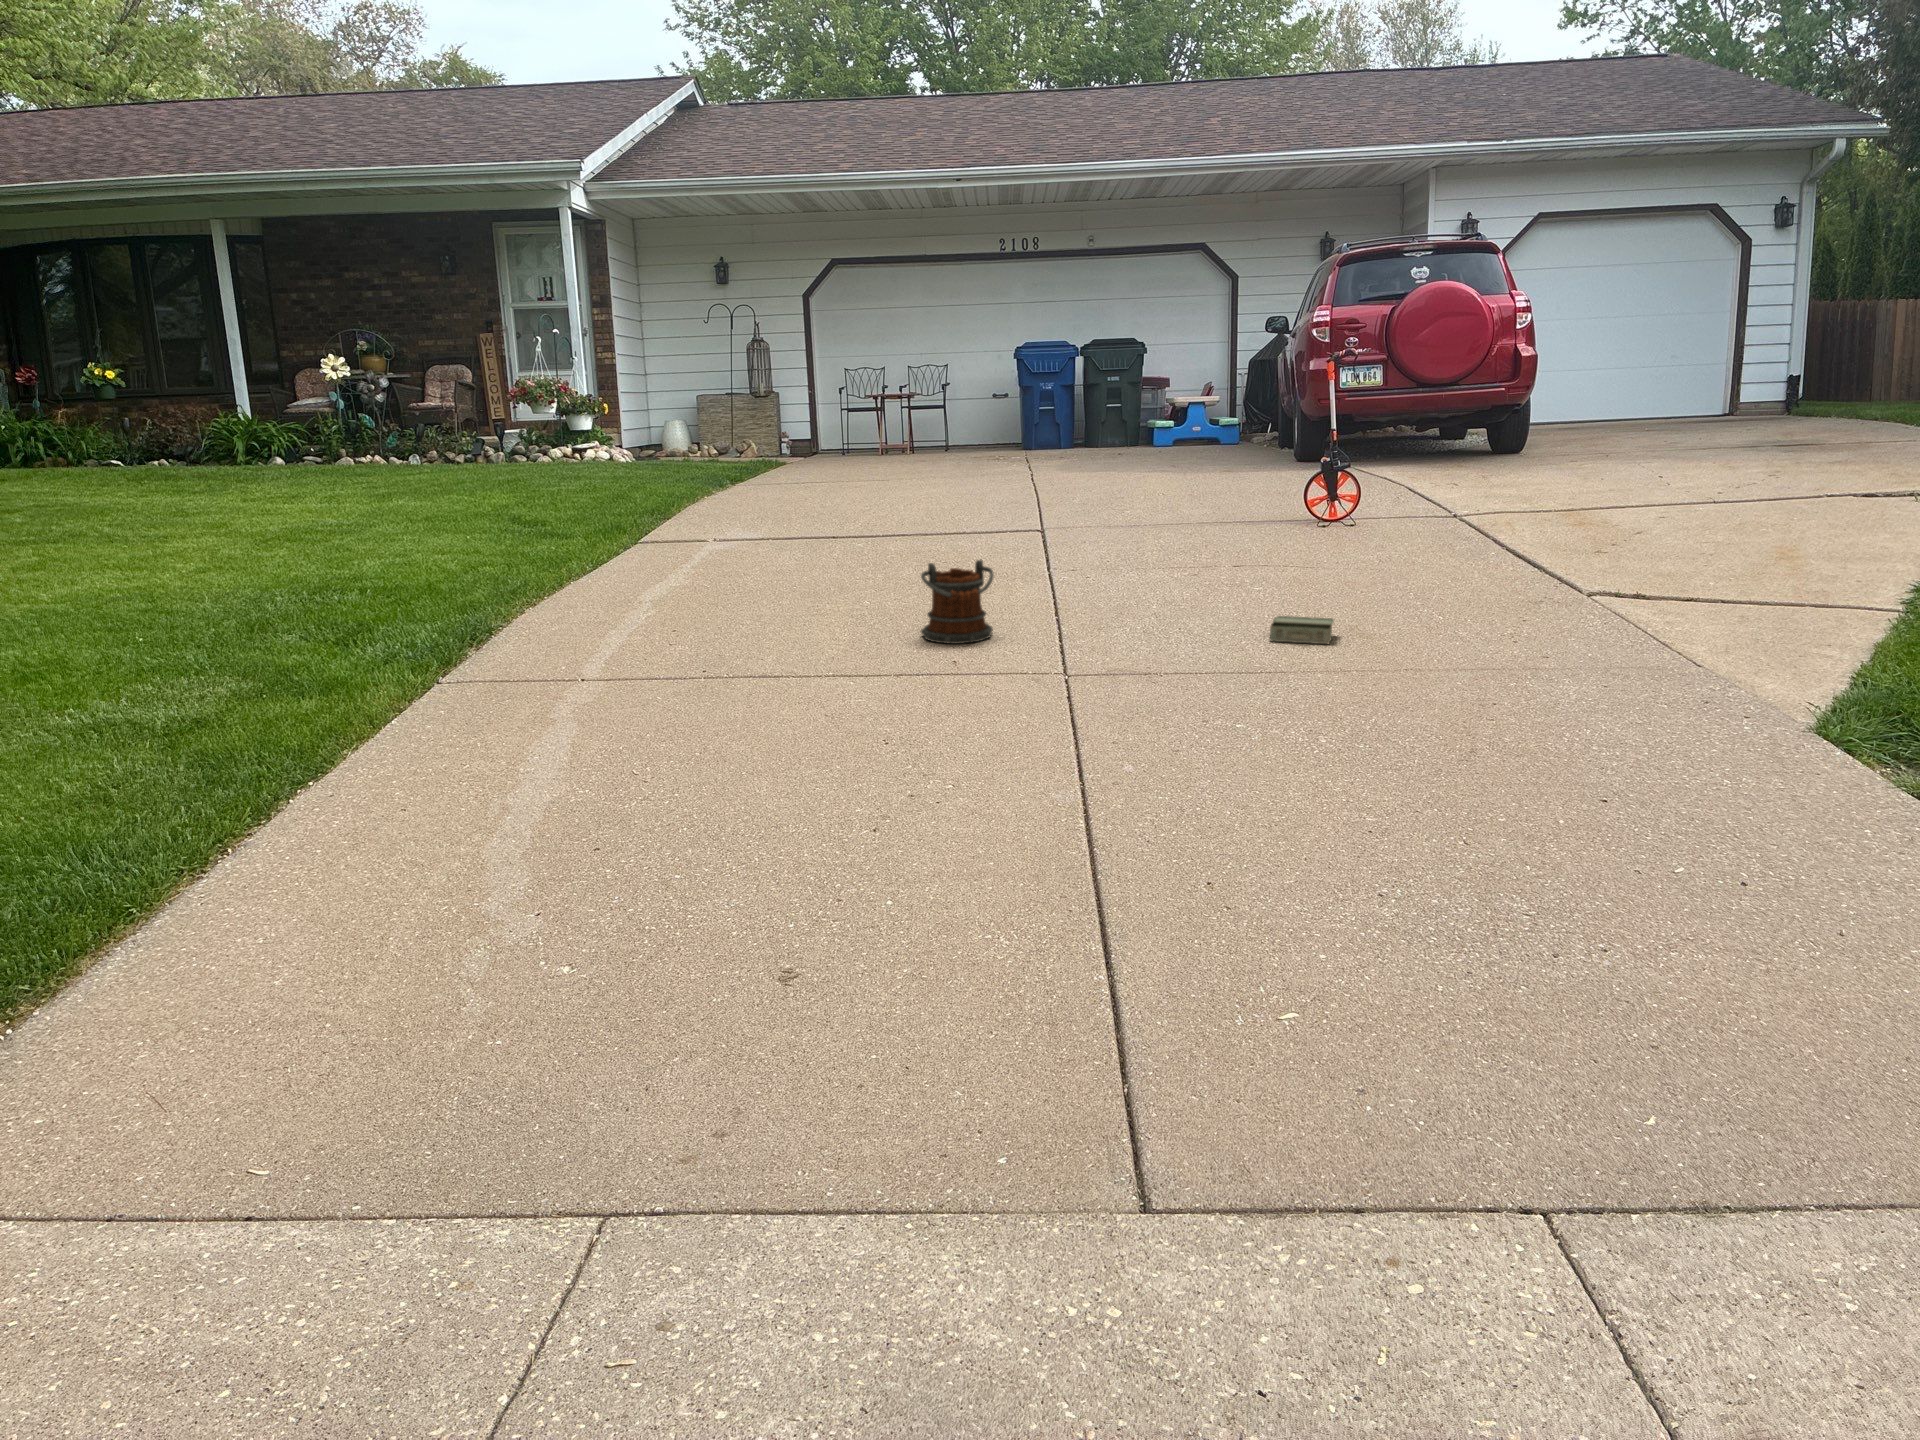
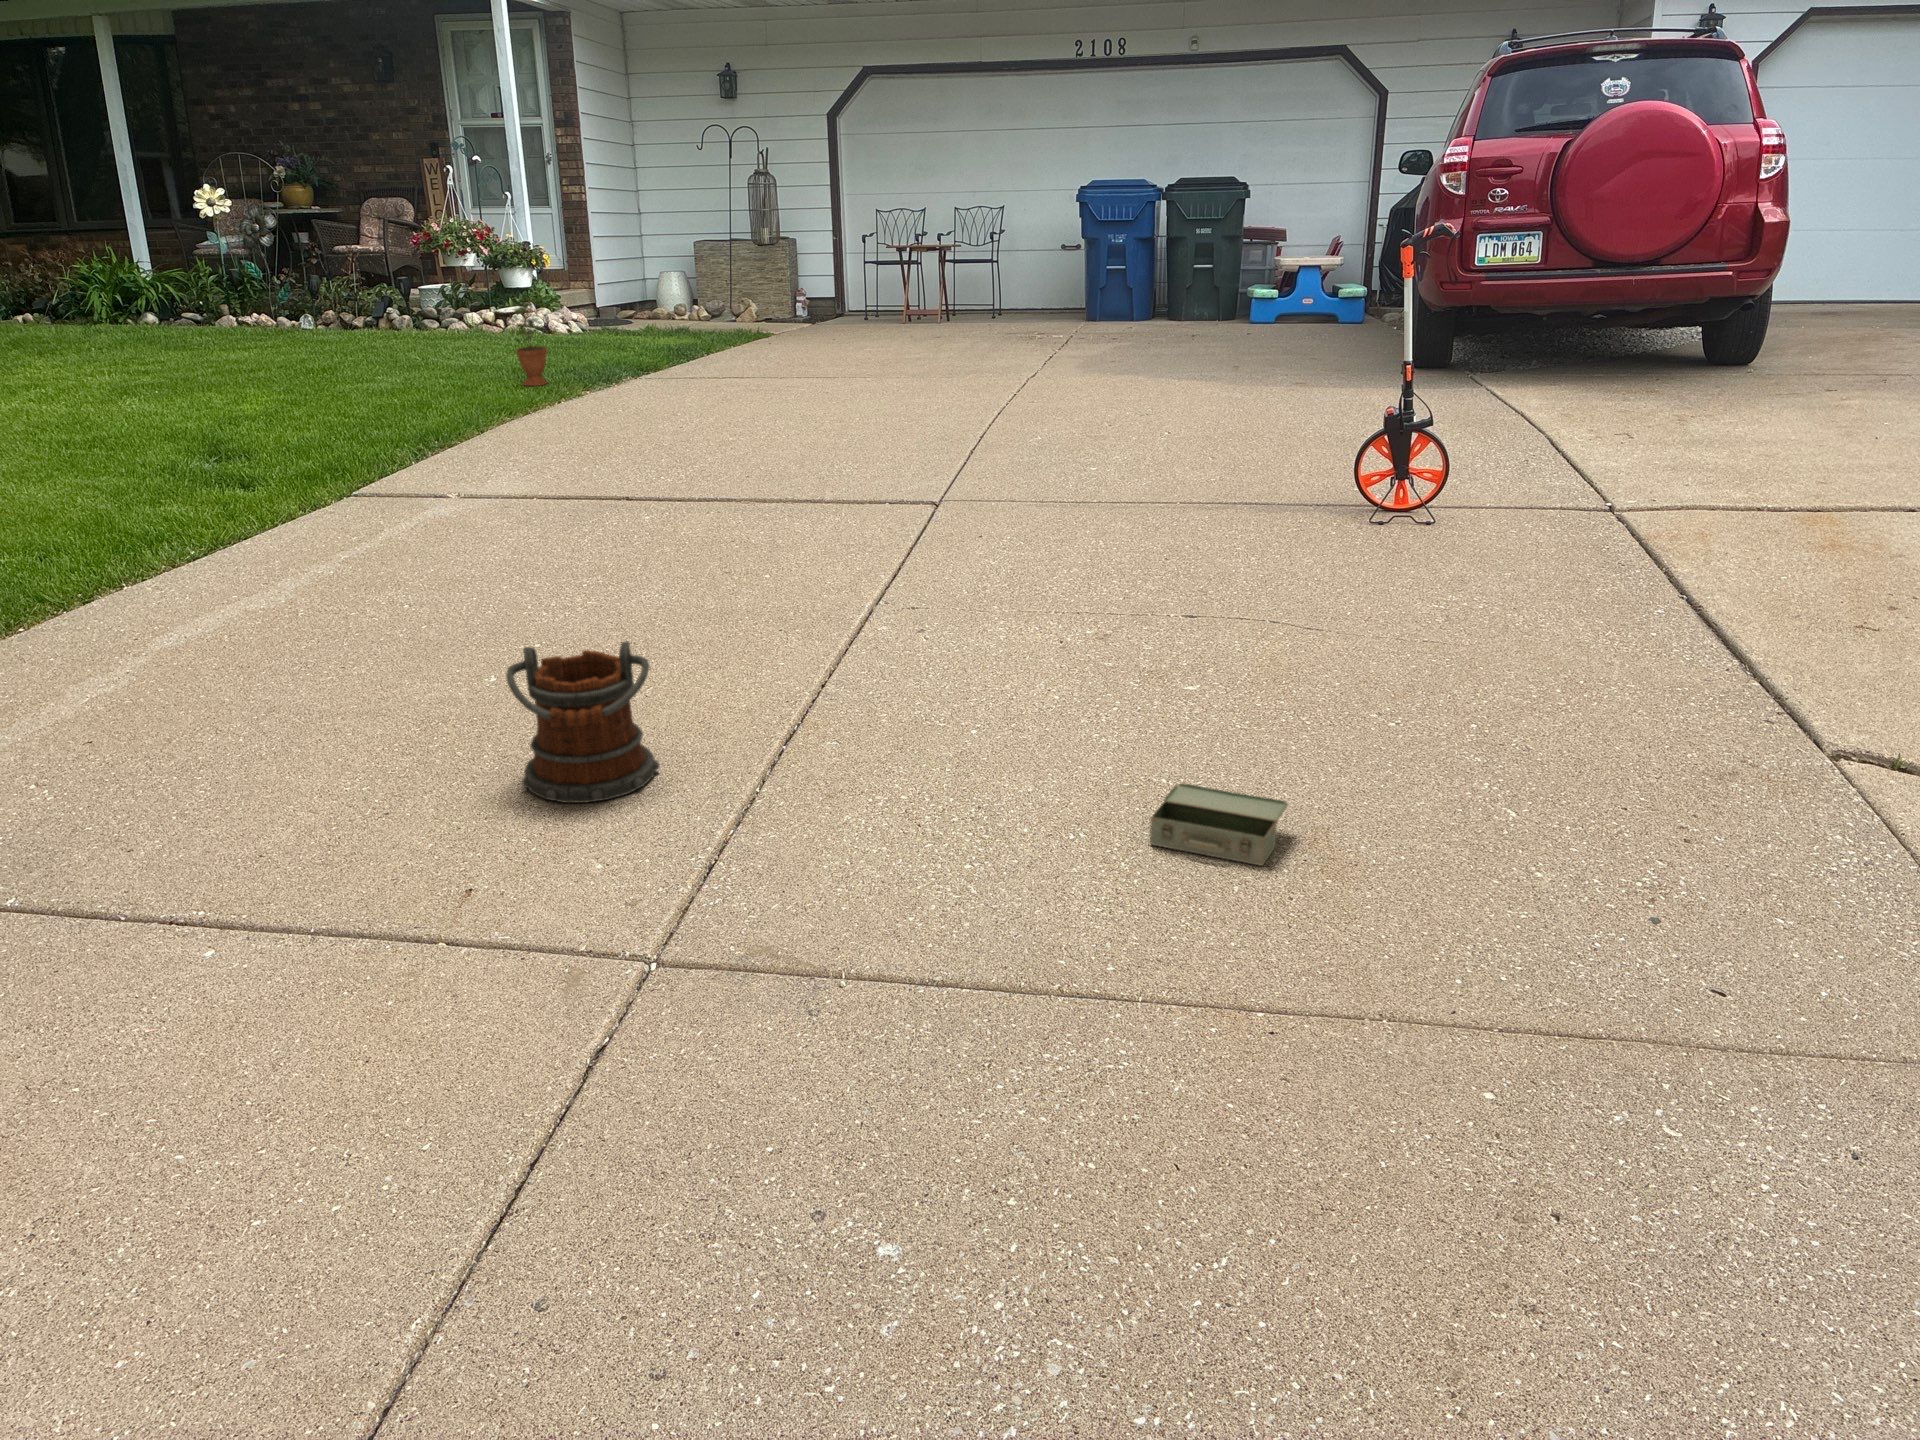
potted plant: none [662,421,690,487] -> present [511,295,548,386]

